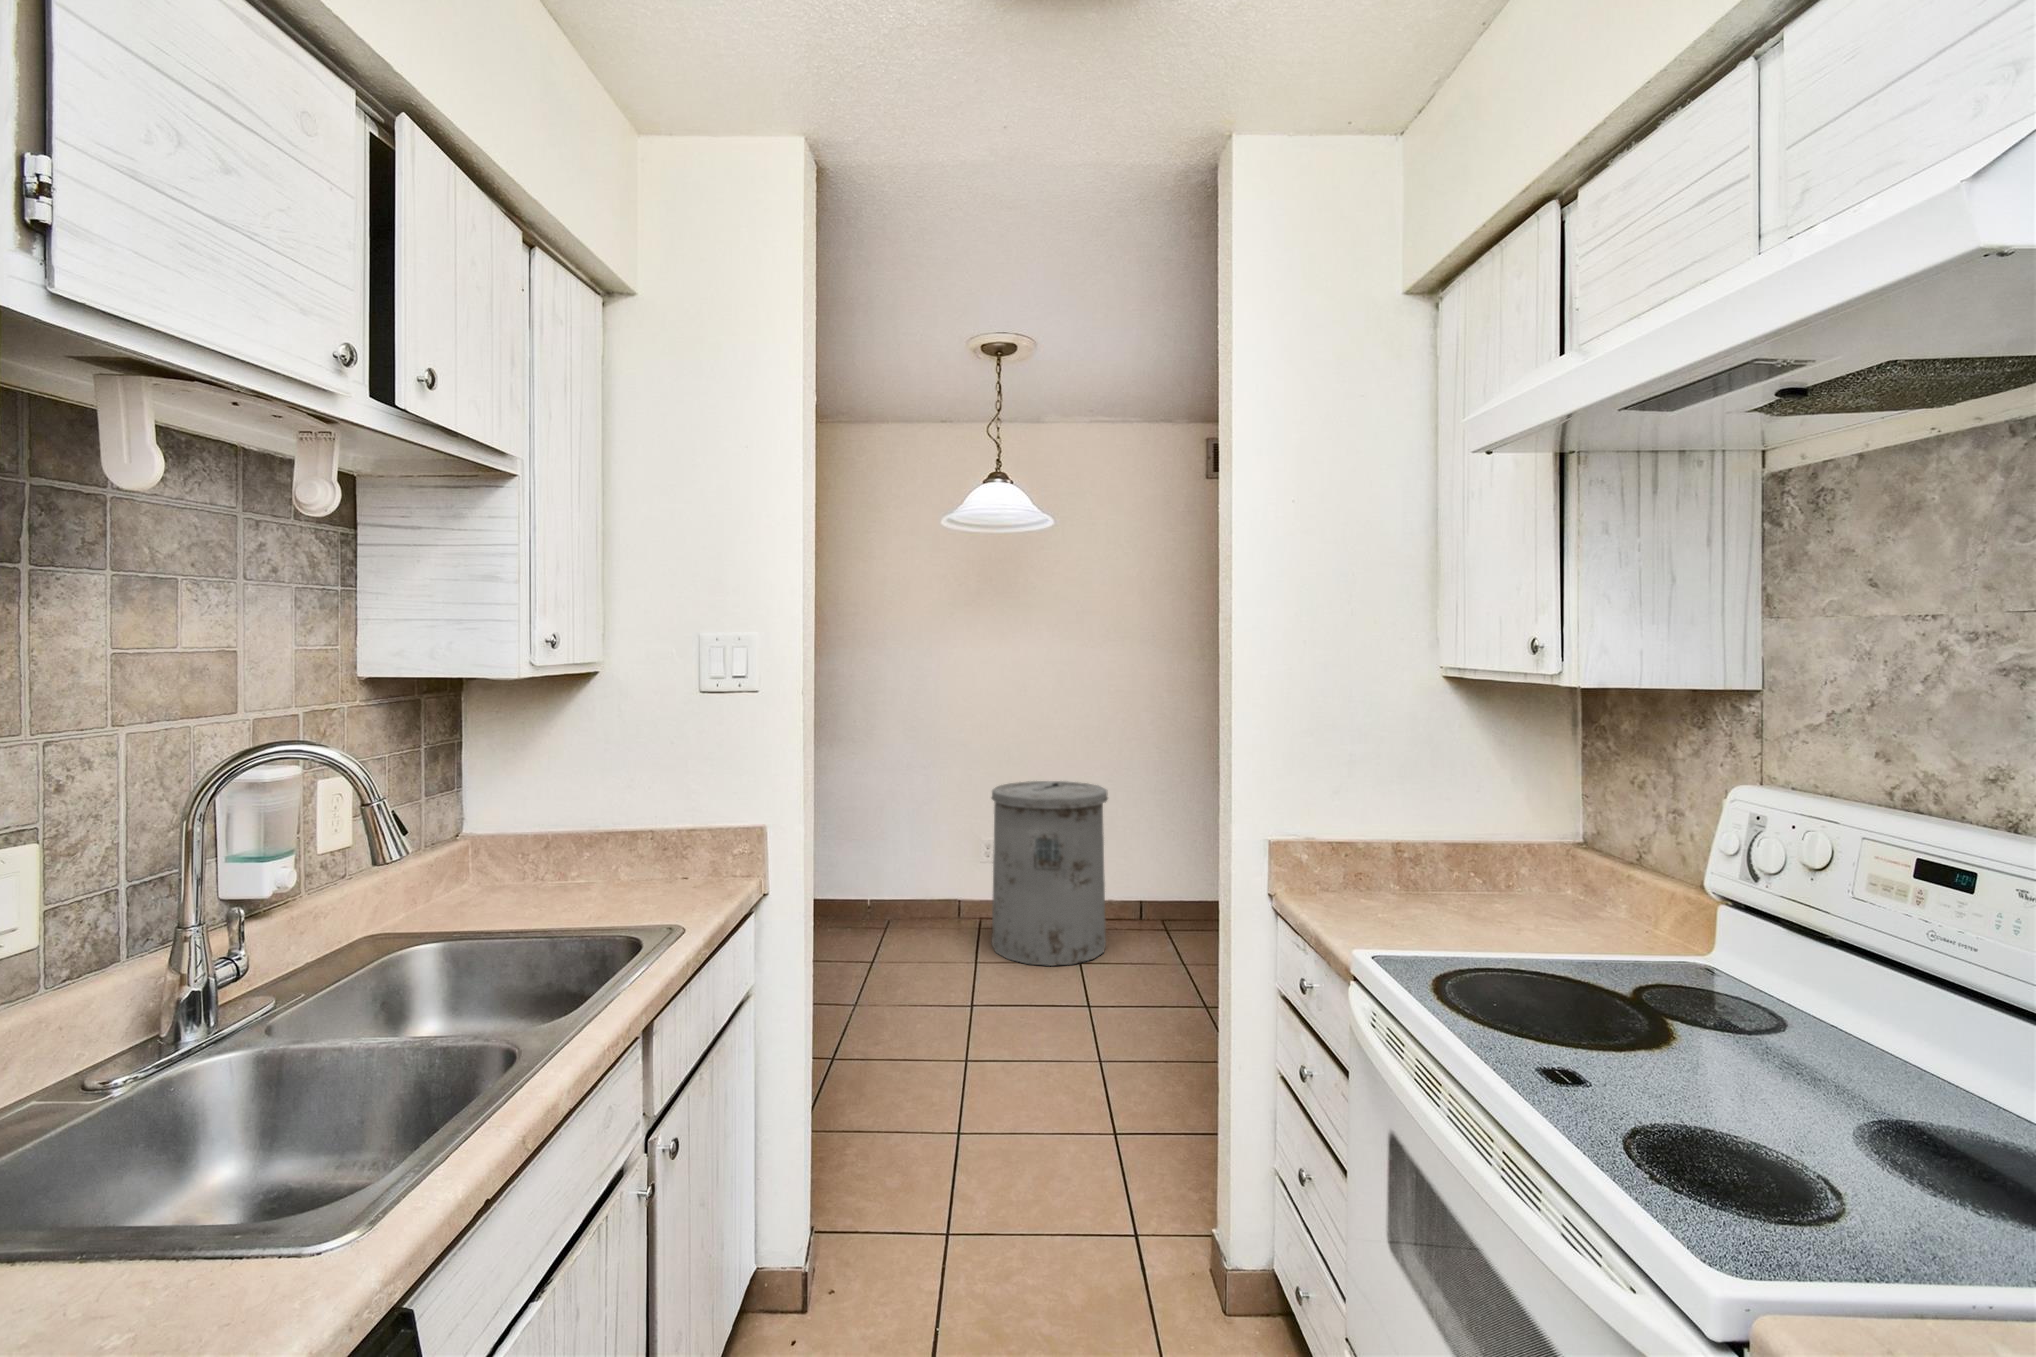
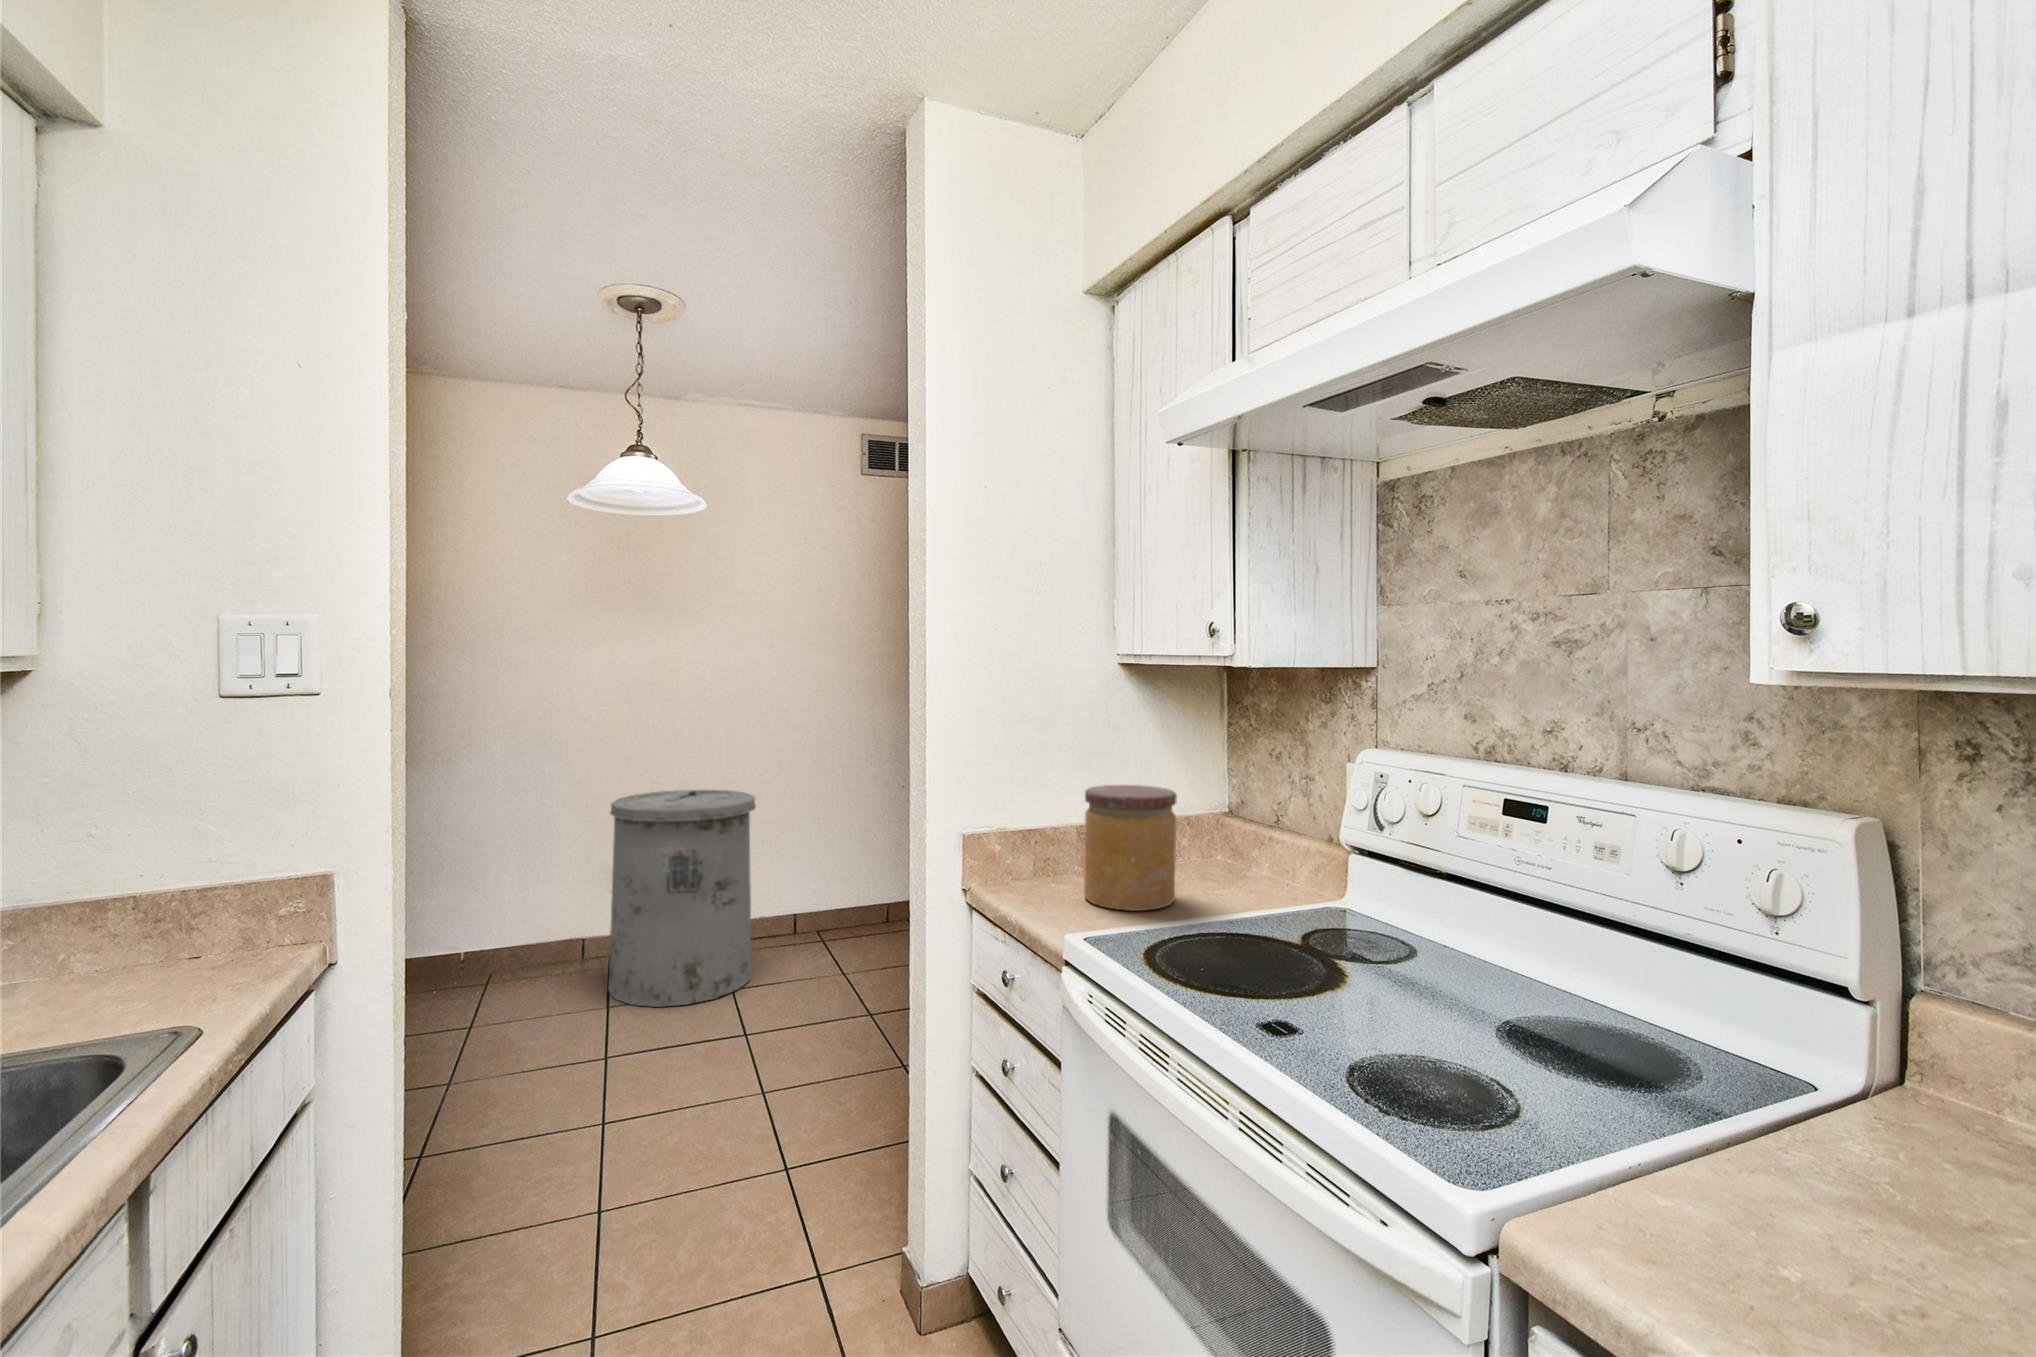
jar: none [1388,806,1490,937] -> present [1085,785,1177,911]

